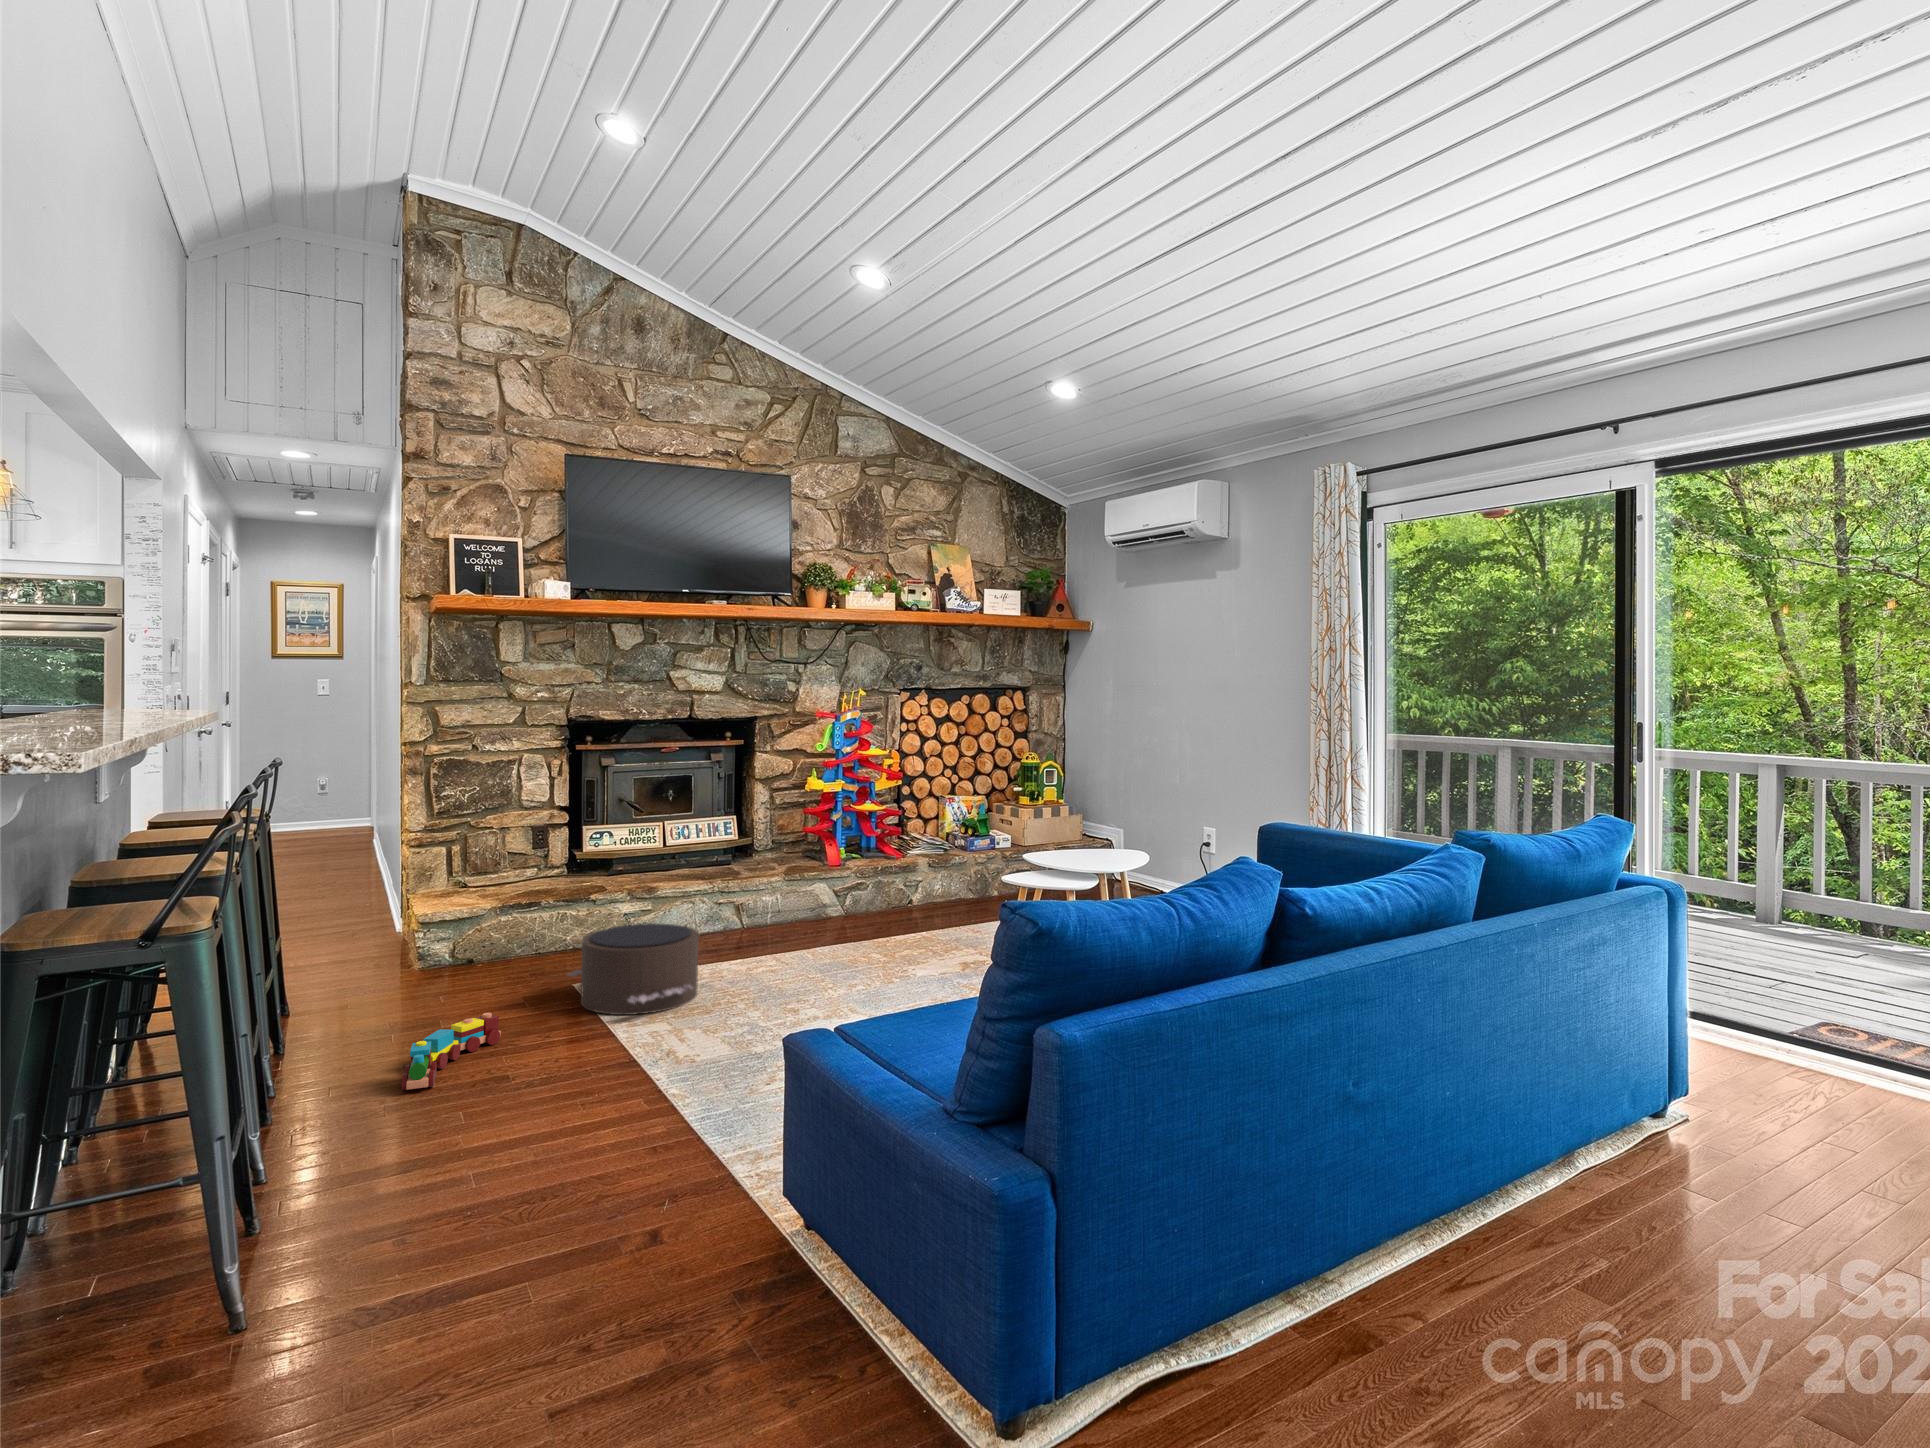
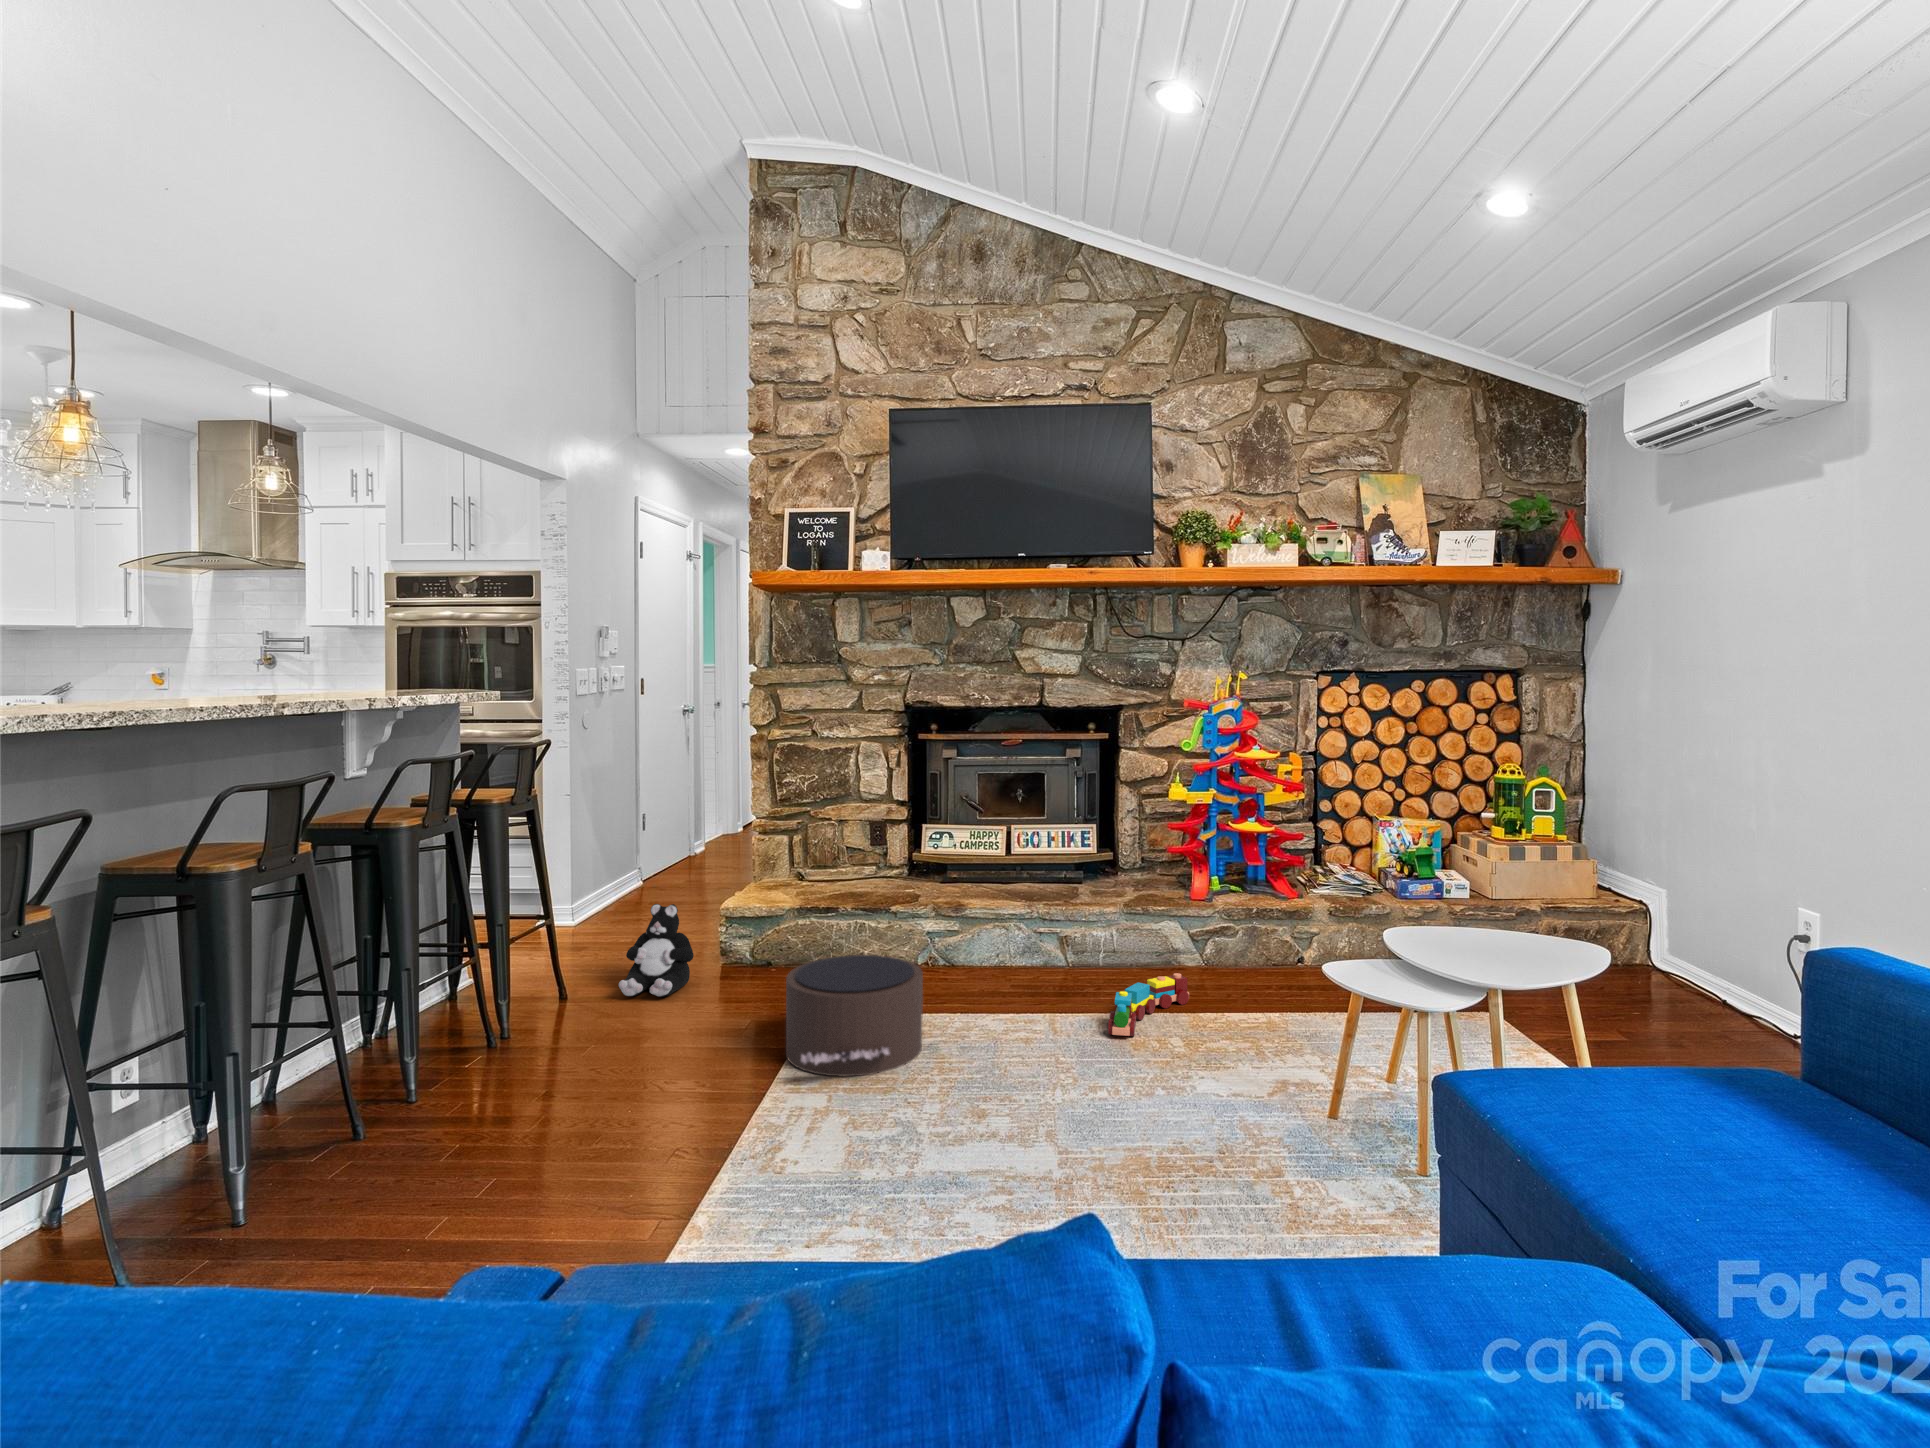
plush toy: none [342,912,416,1001] -> present [619,904,694,997]
toy train: present [402,1013,501,1090] -> present [1108,973,1189,1036]

